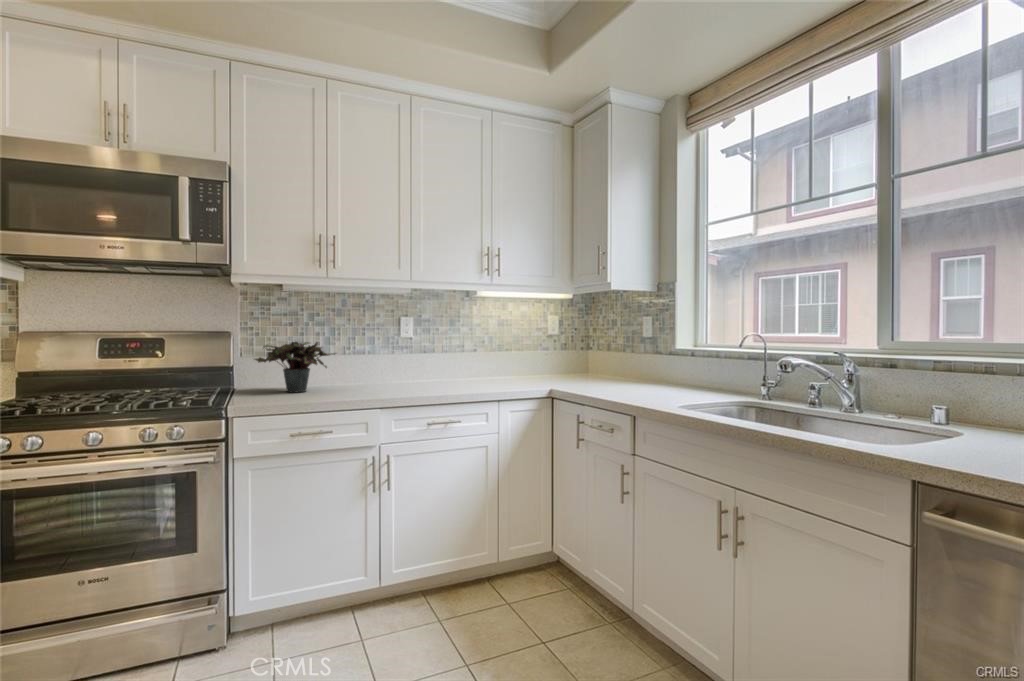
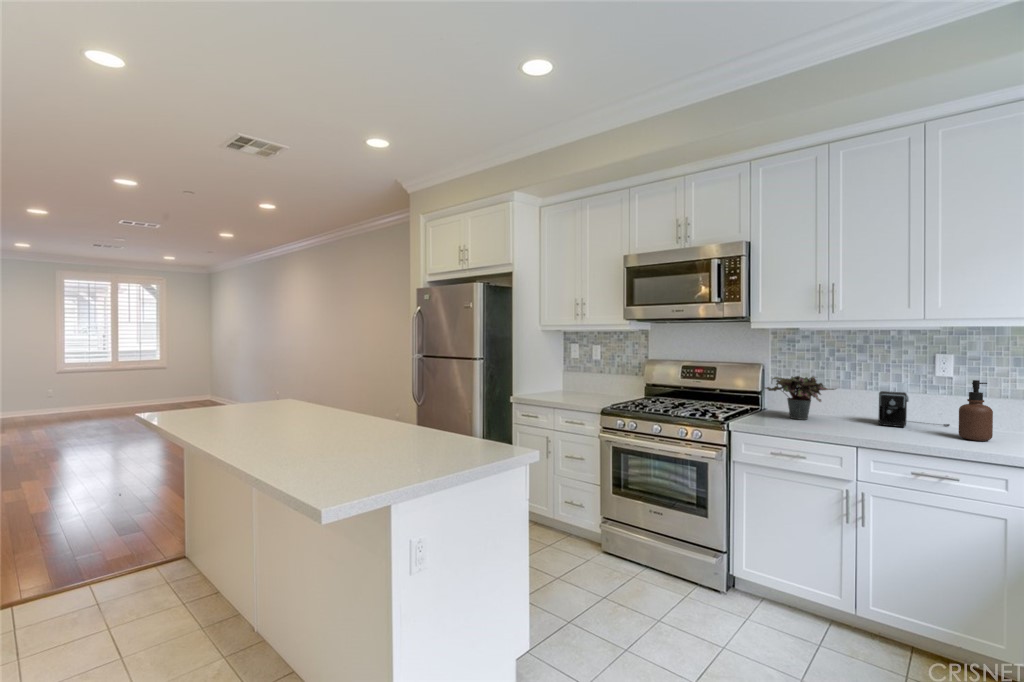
soap dispenser: none [440,336,463,387] -> present [959,380,993,441]
coffee maker: none [364,353,414,386] -> present [879,391,949,427]

